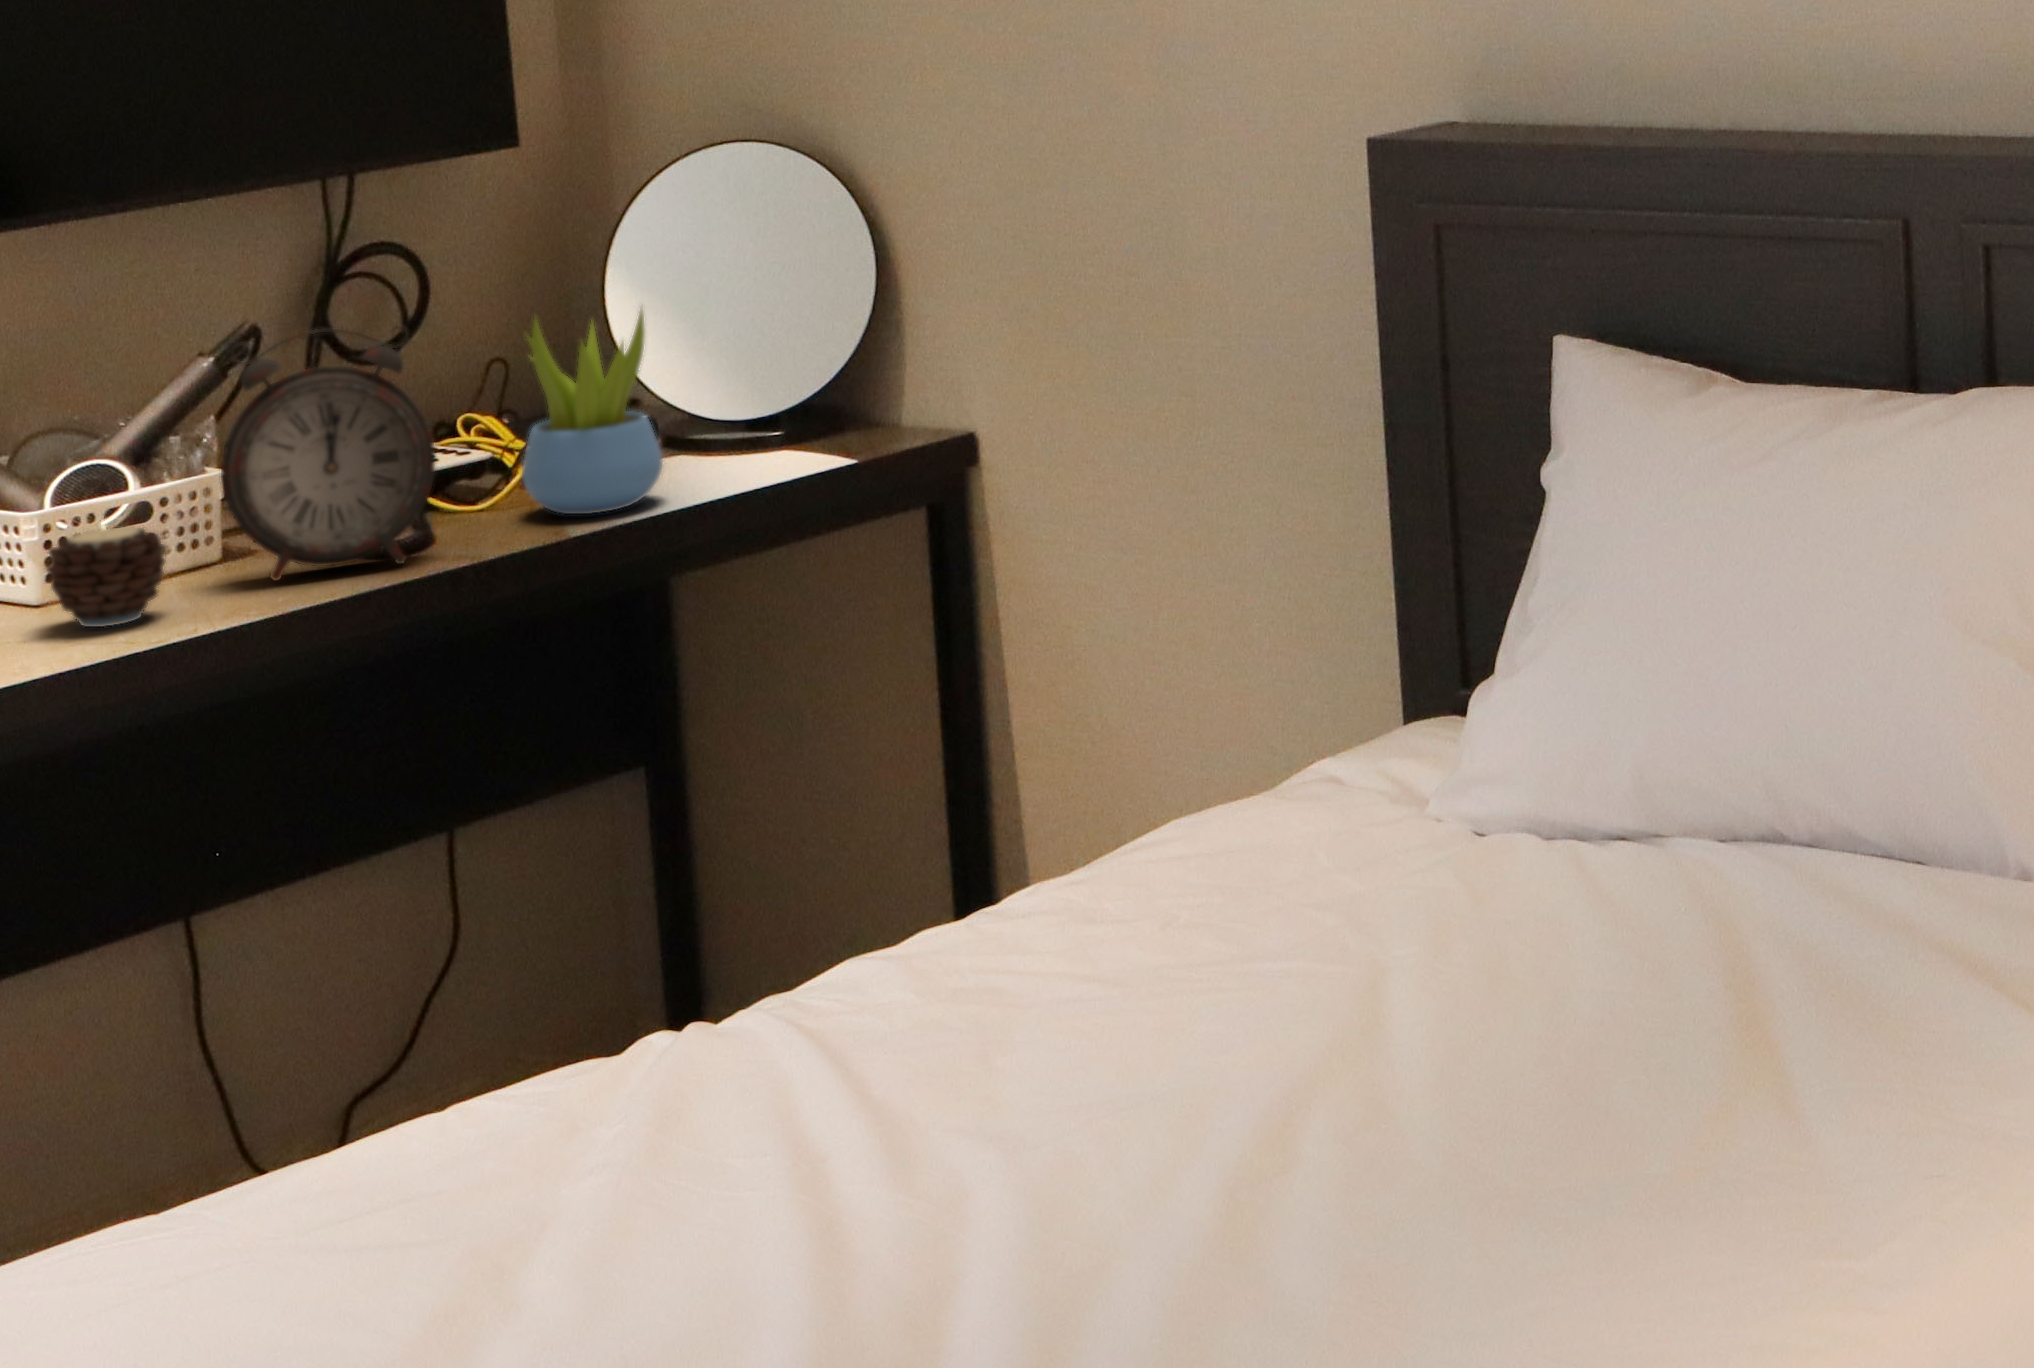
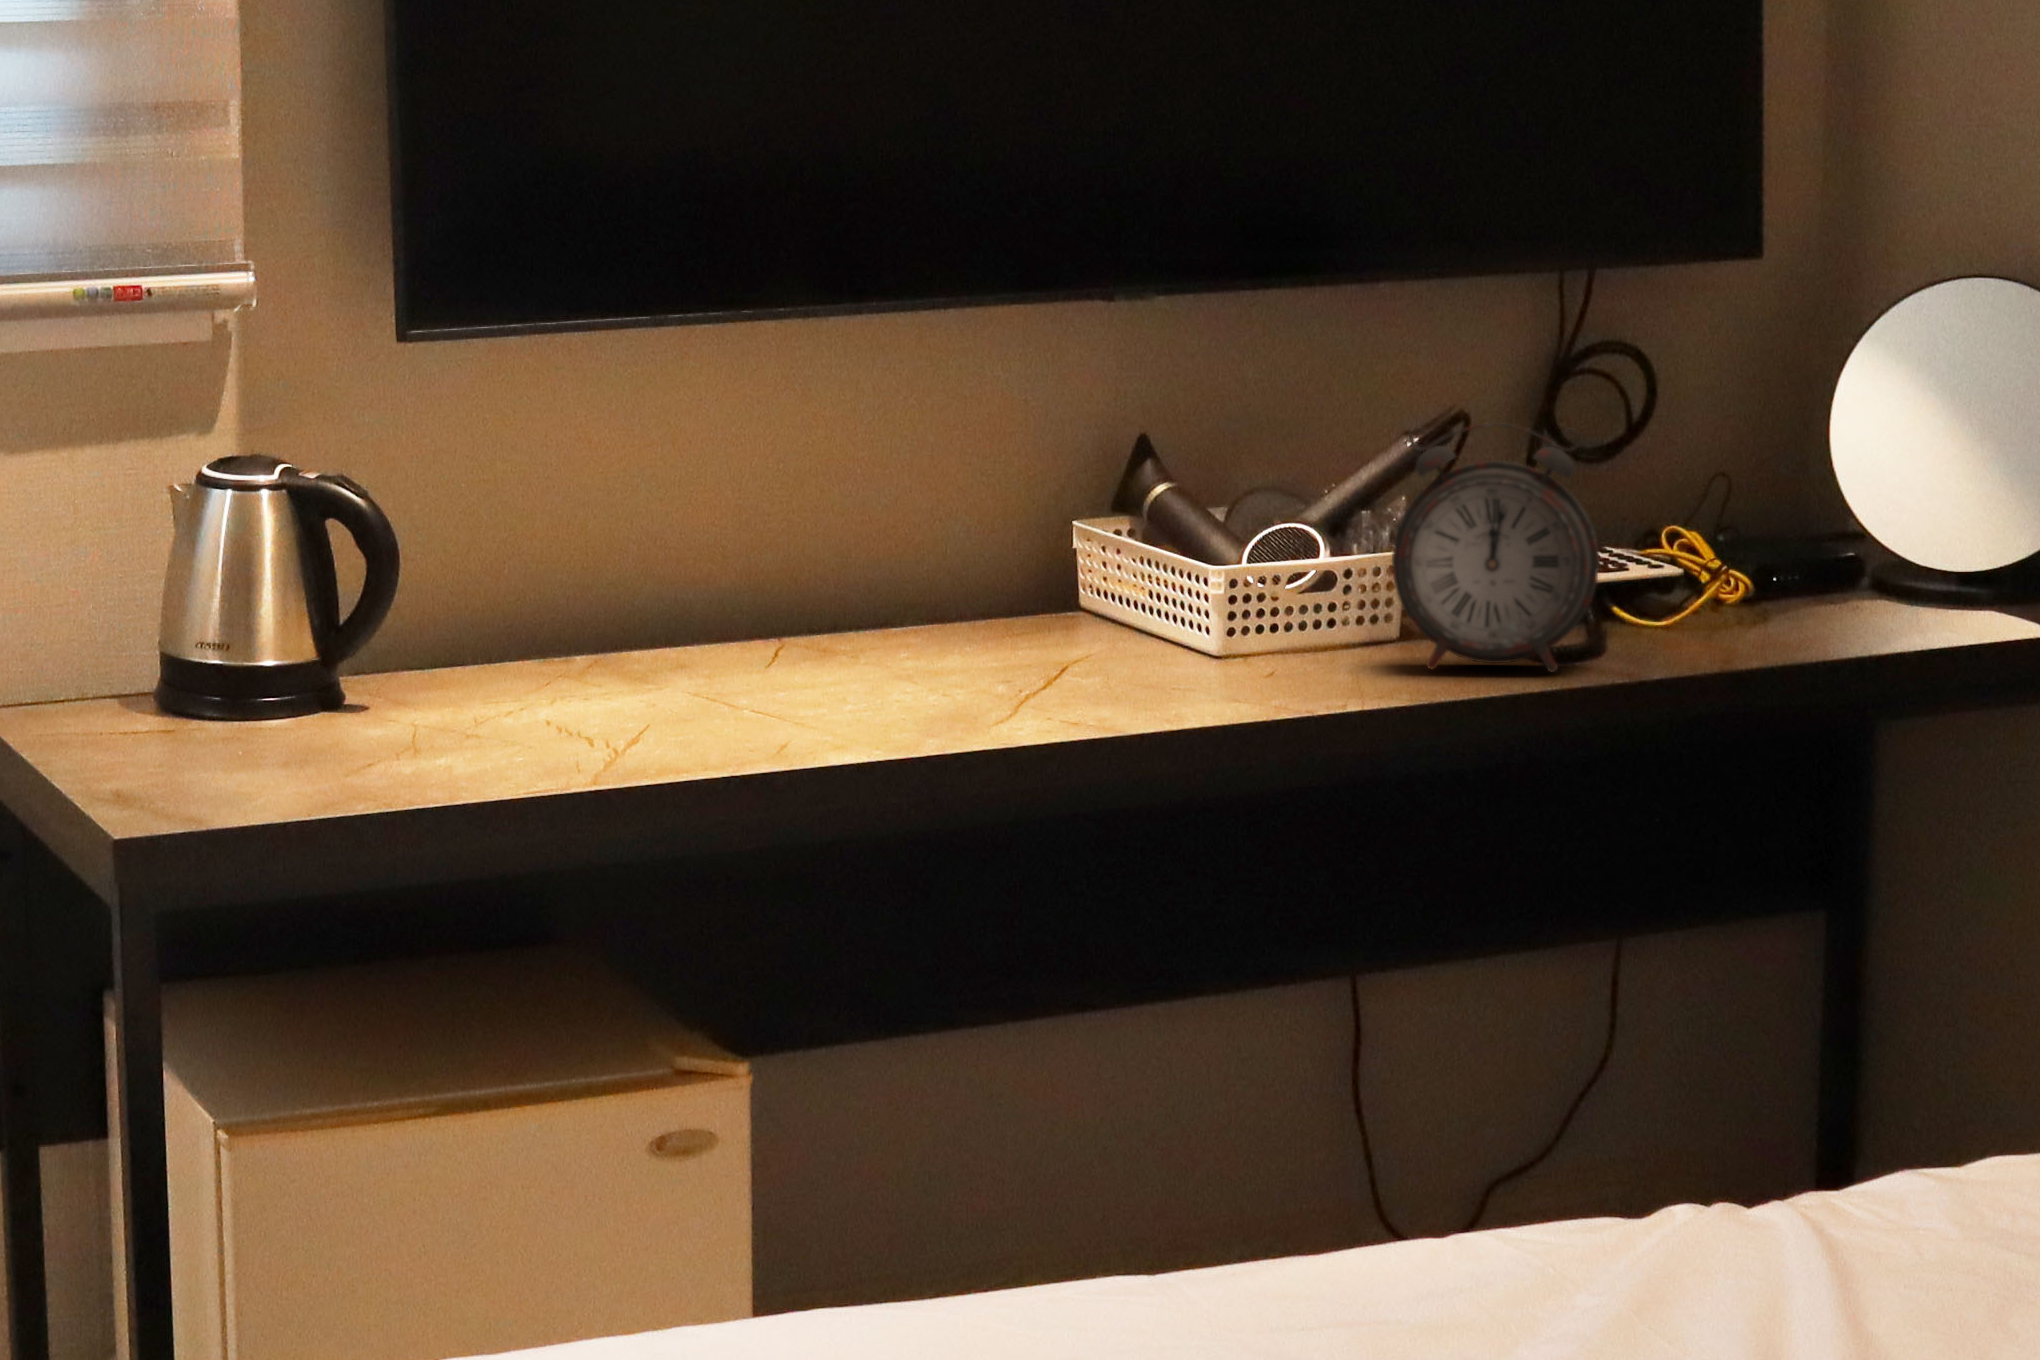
succulent plant: present [522,310,663,514] -> none [1695,433,1841,650]
candle: present [46,523,165,627] -> none [1214,581,1327,689]

